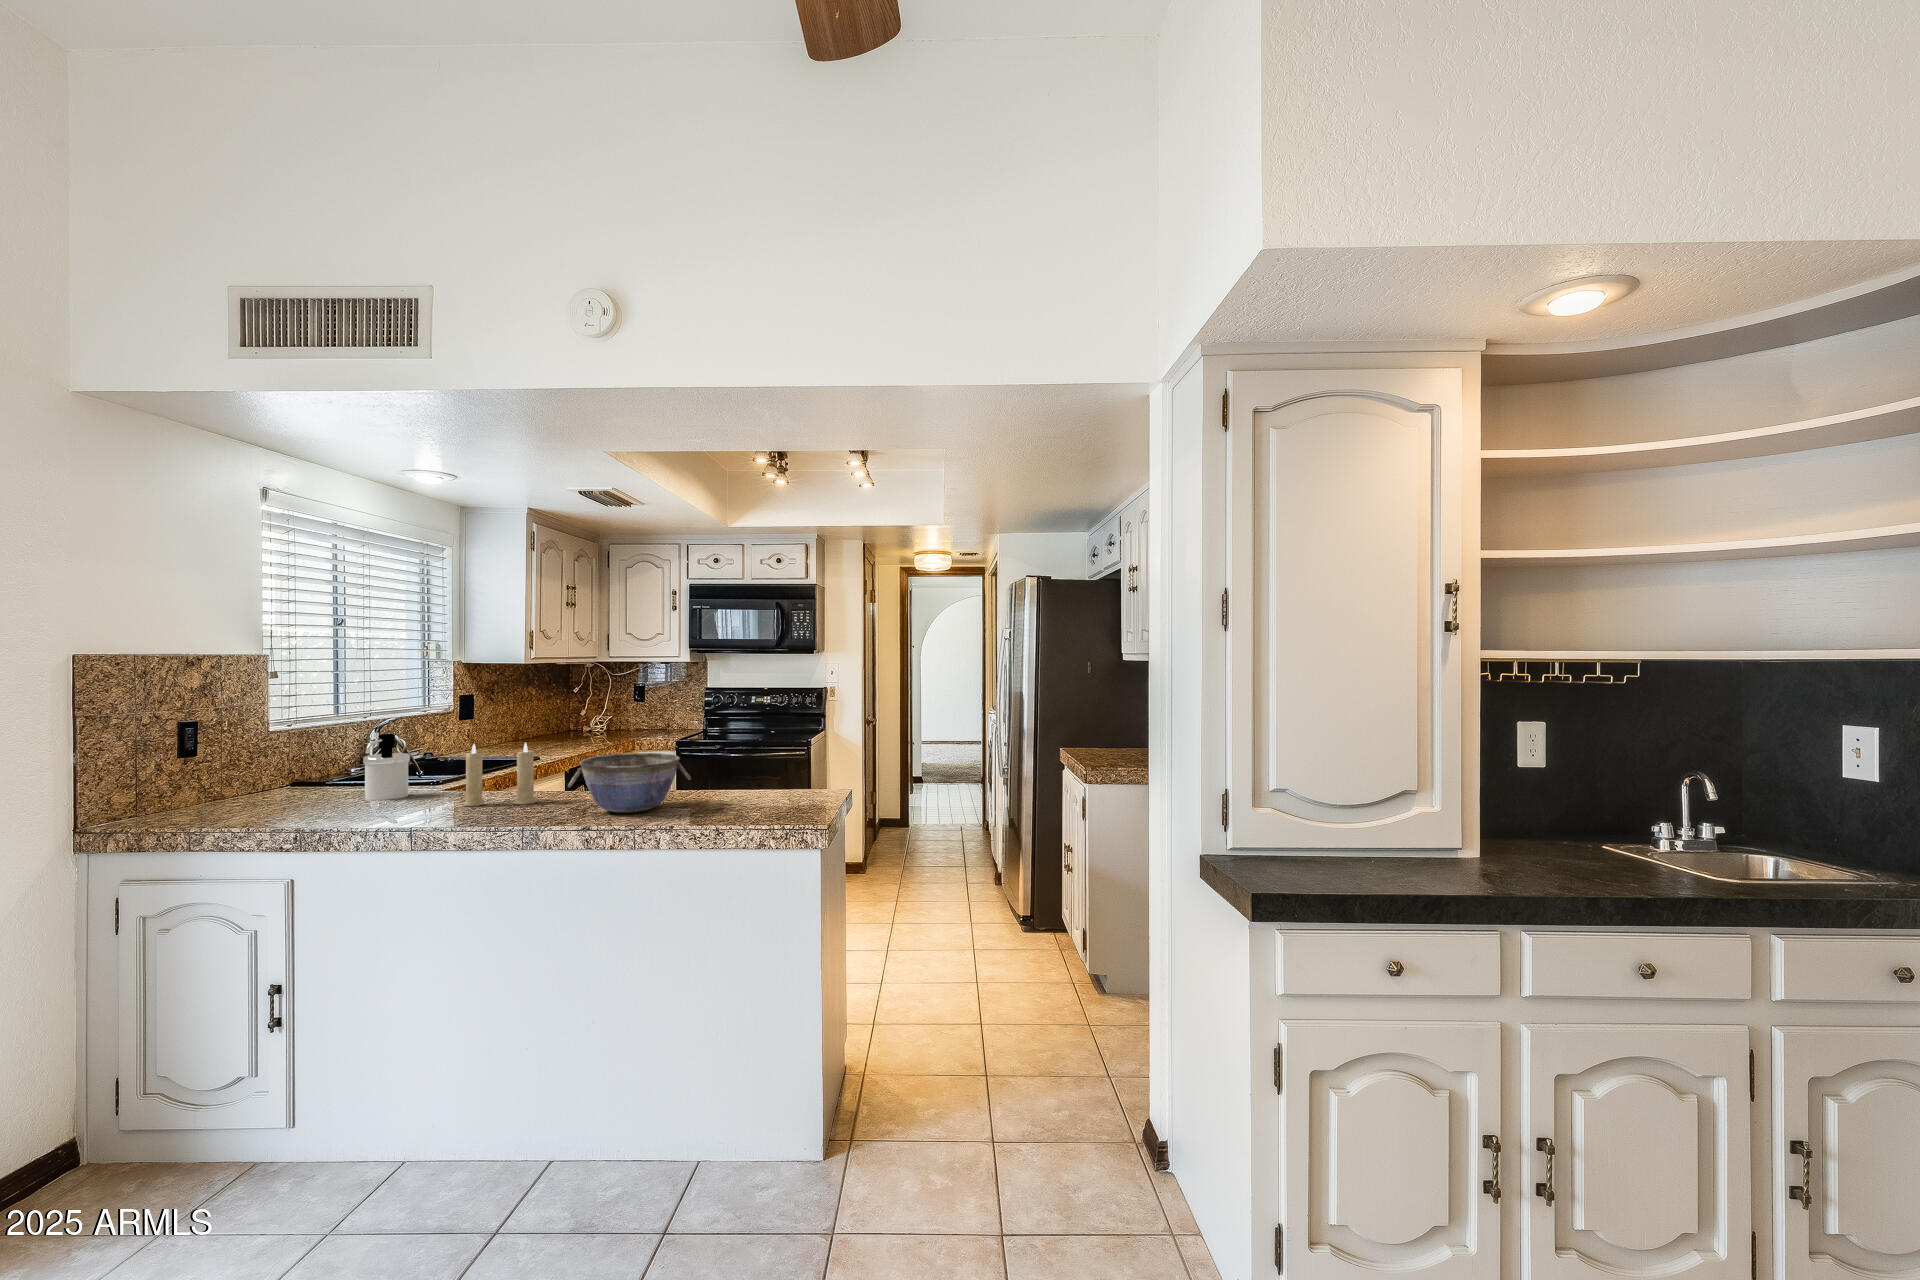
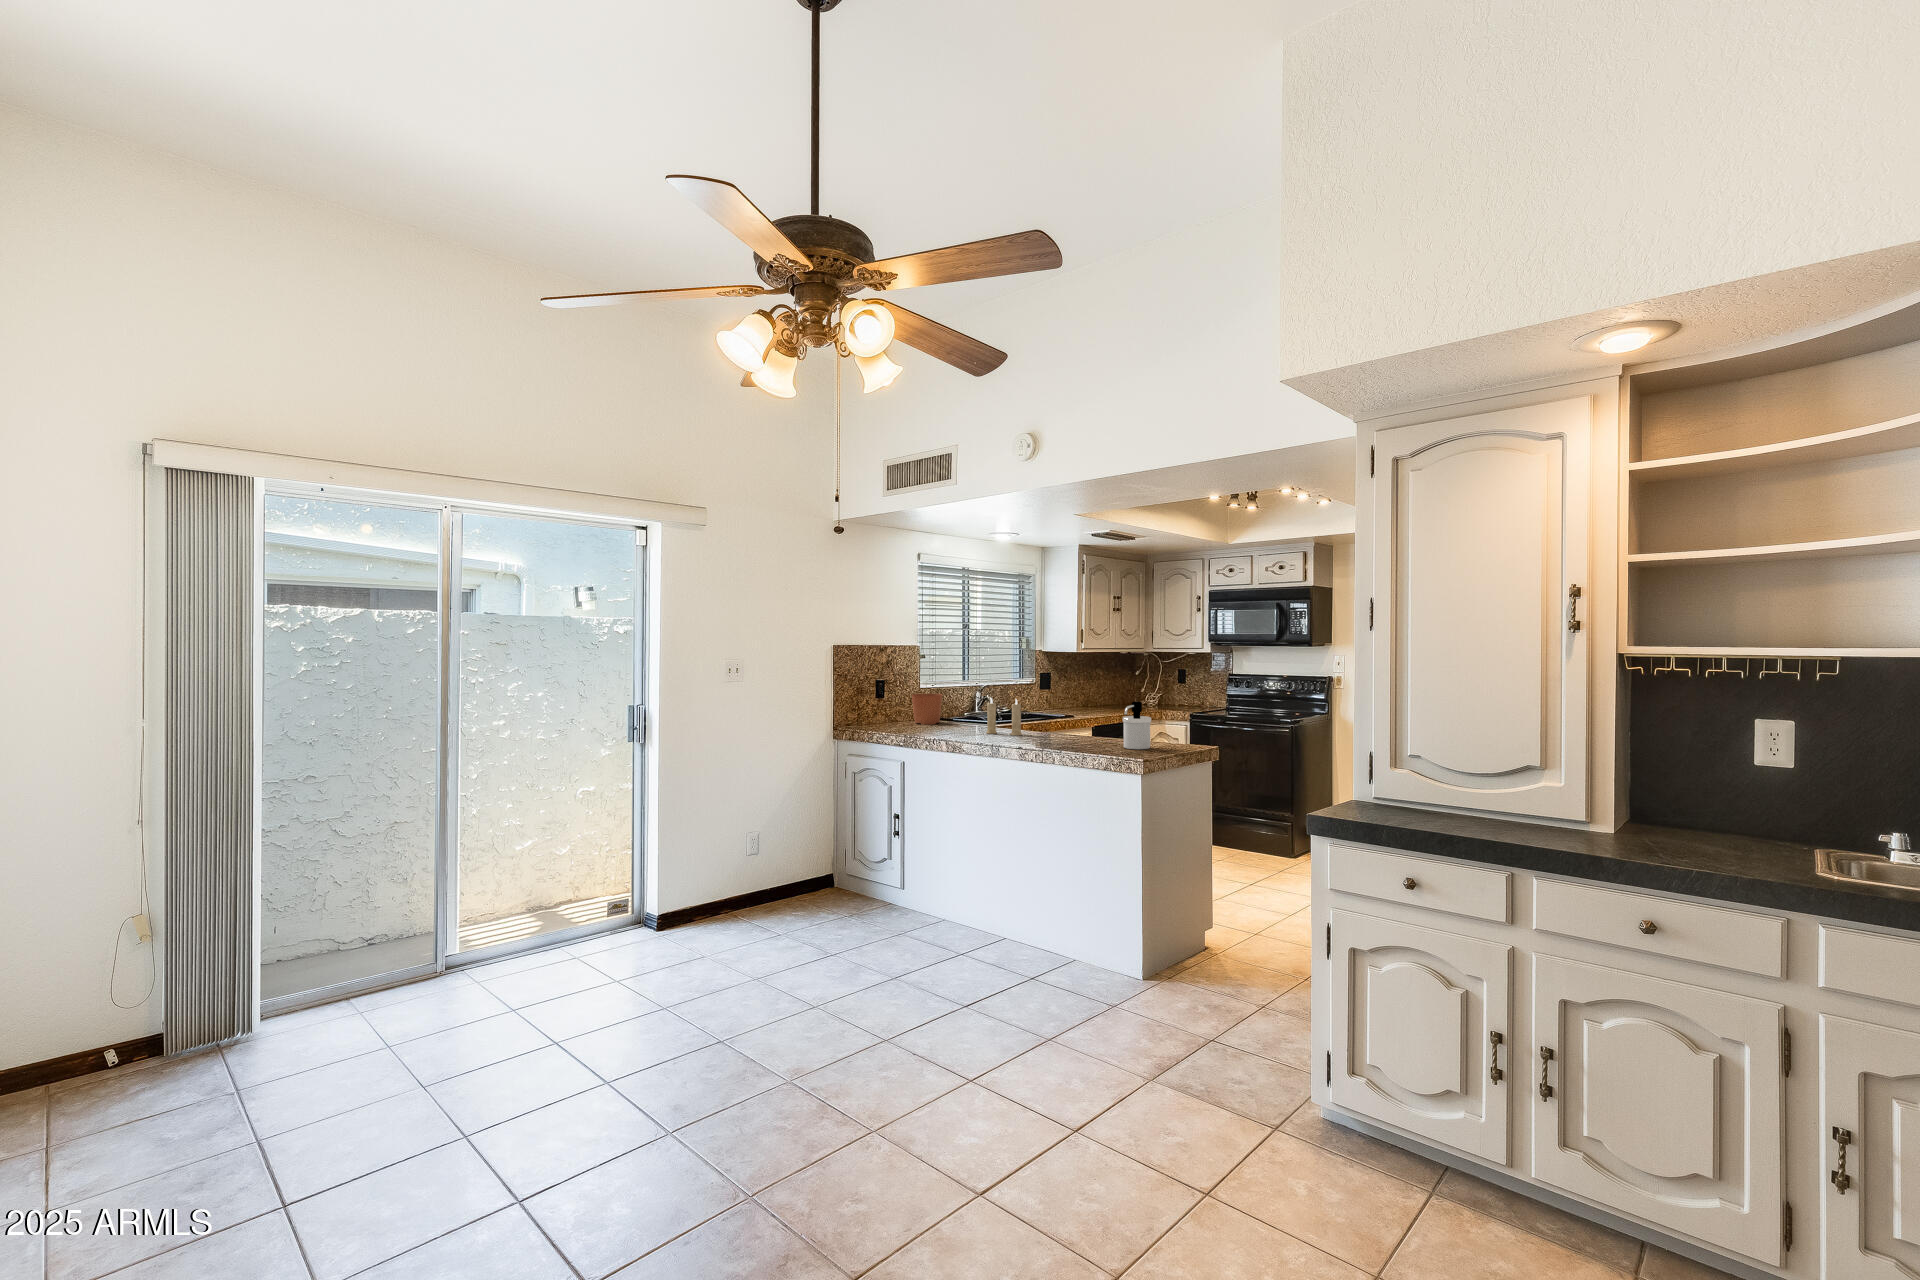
plant pot: none [262,718,331,801] -> present [912,693,942,724]
soap dispenser: present [363,734,410,800] -> present [1123,702,1151,749]
bowl: present [568,753,691,813] -> none [1025,709,1094,744]

